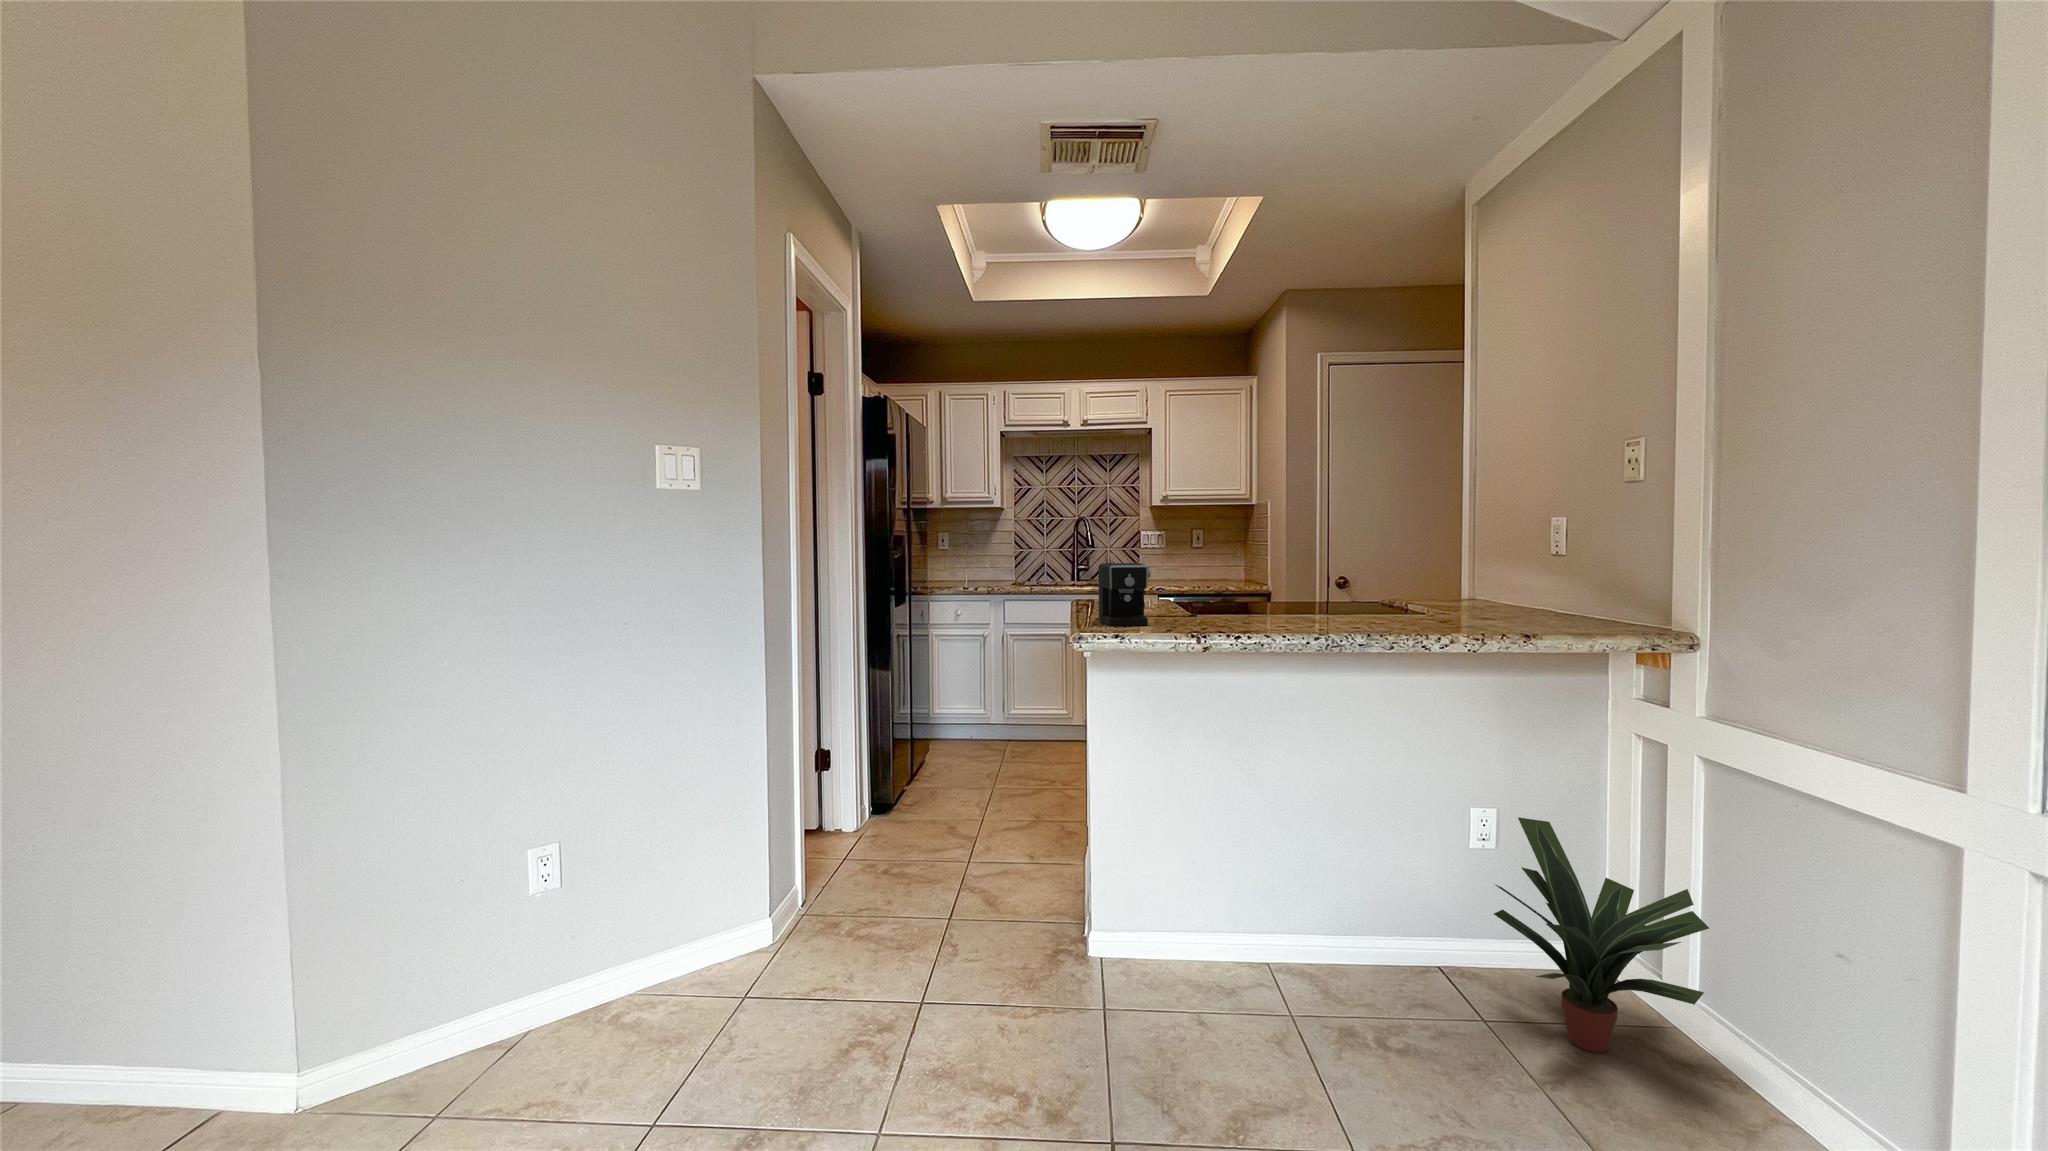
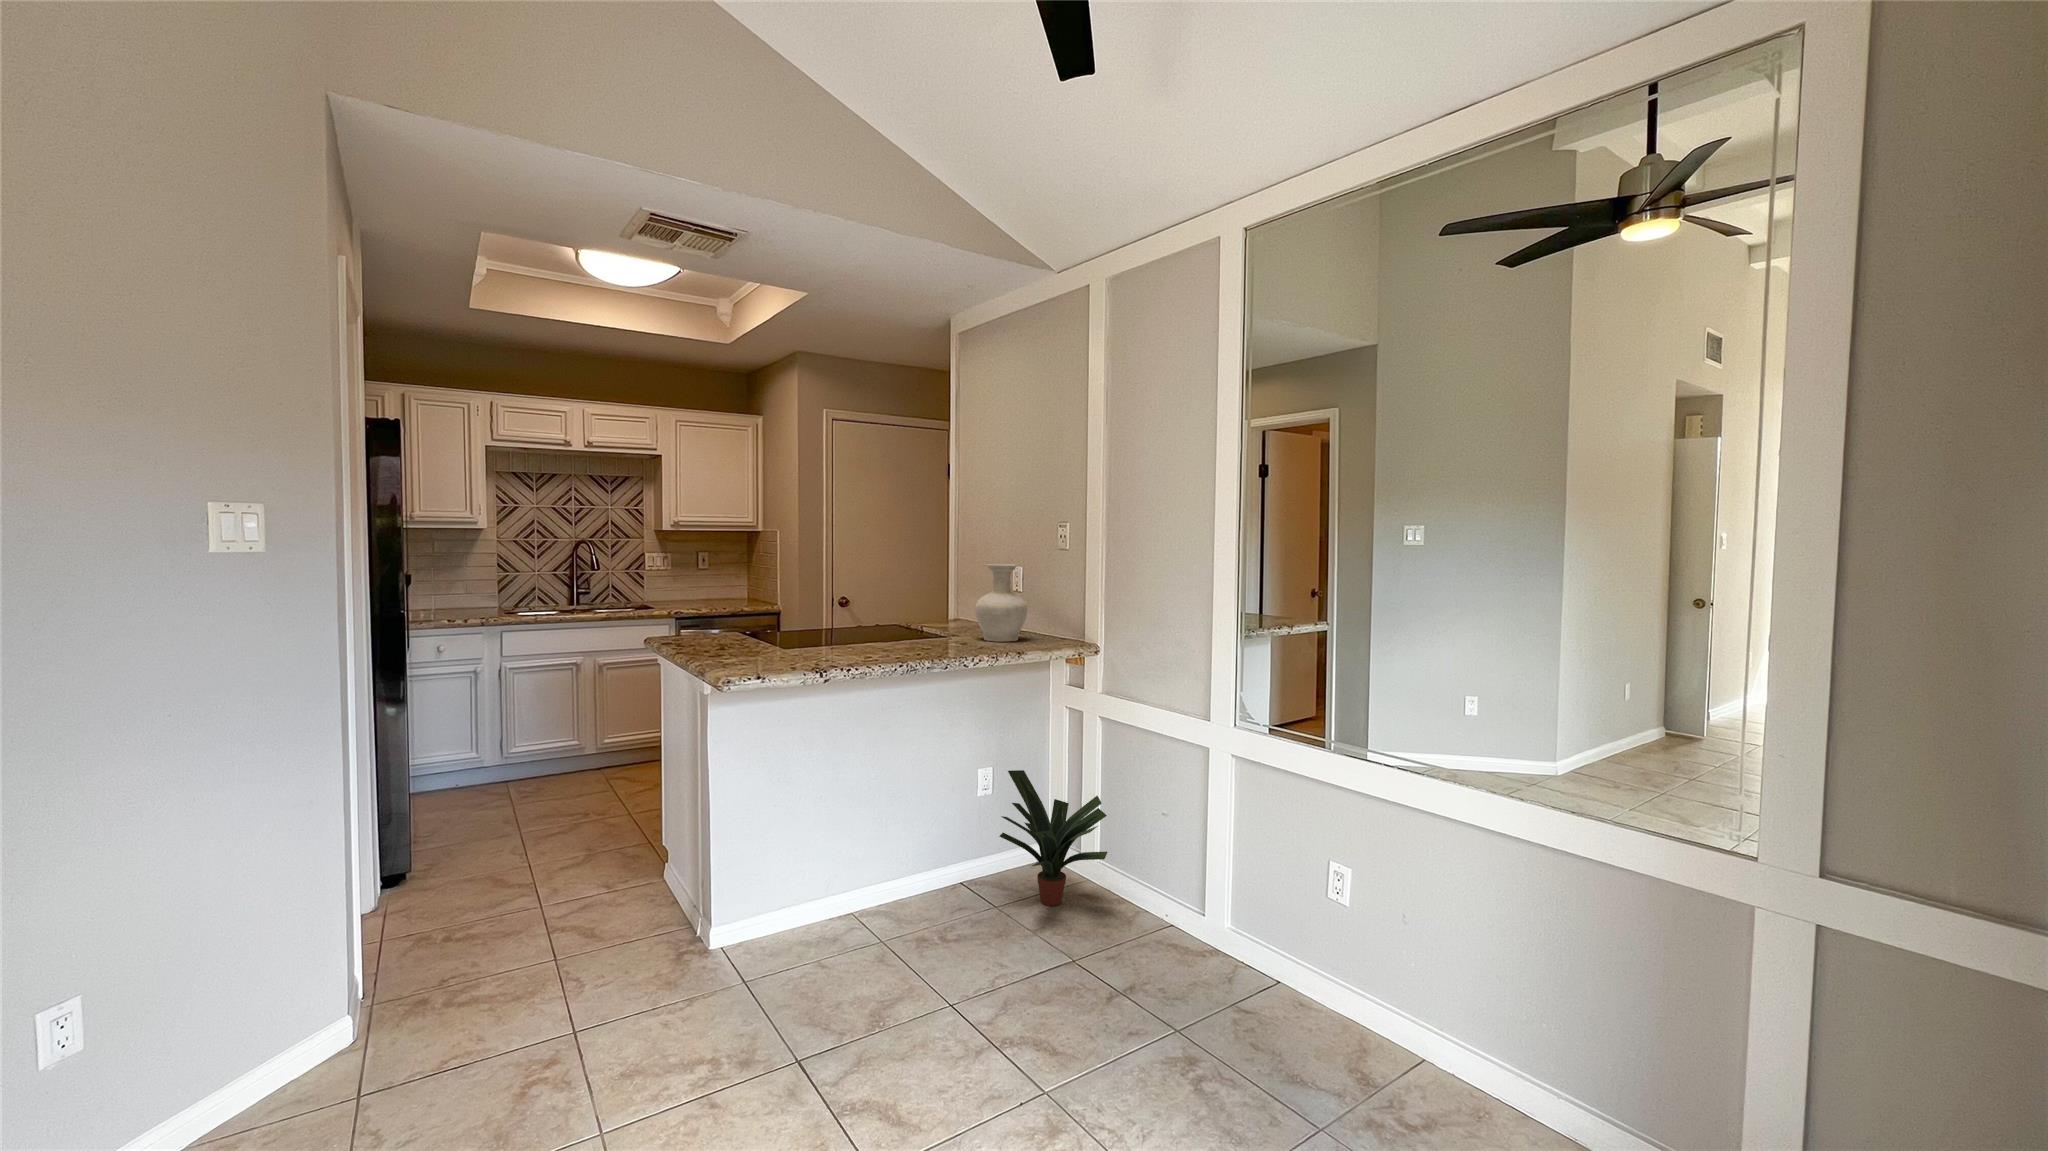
vase: none [1472,508,1563,623] -> present [975,564,1027,642]
coffee maker: present [1098,563,1197,626] -> none [720,612,796,667]

